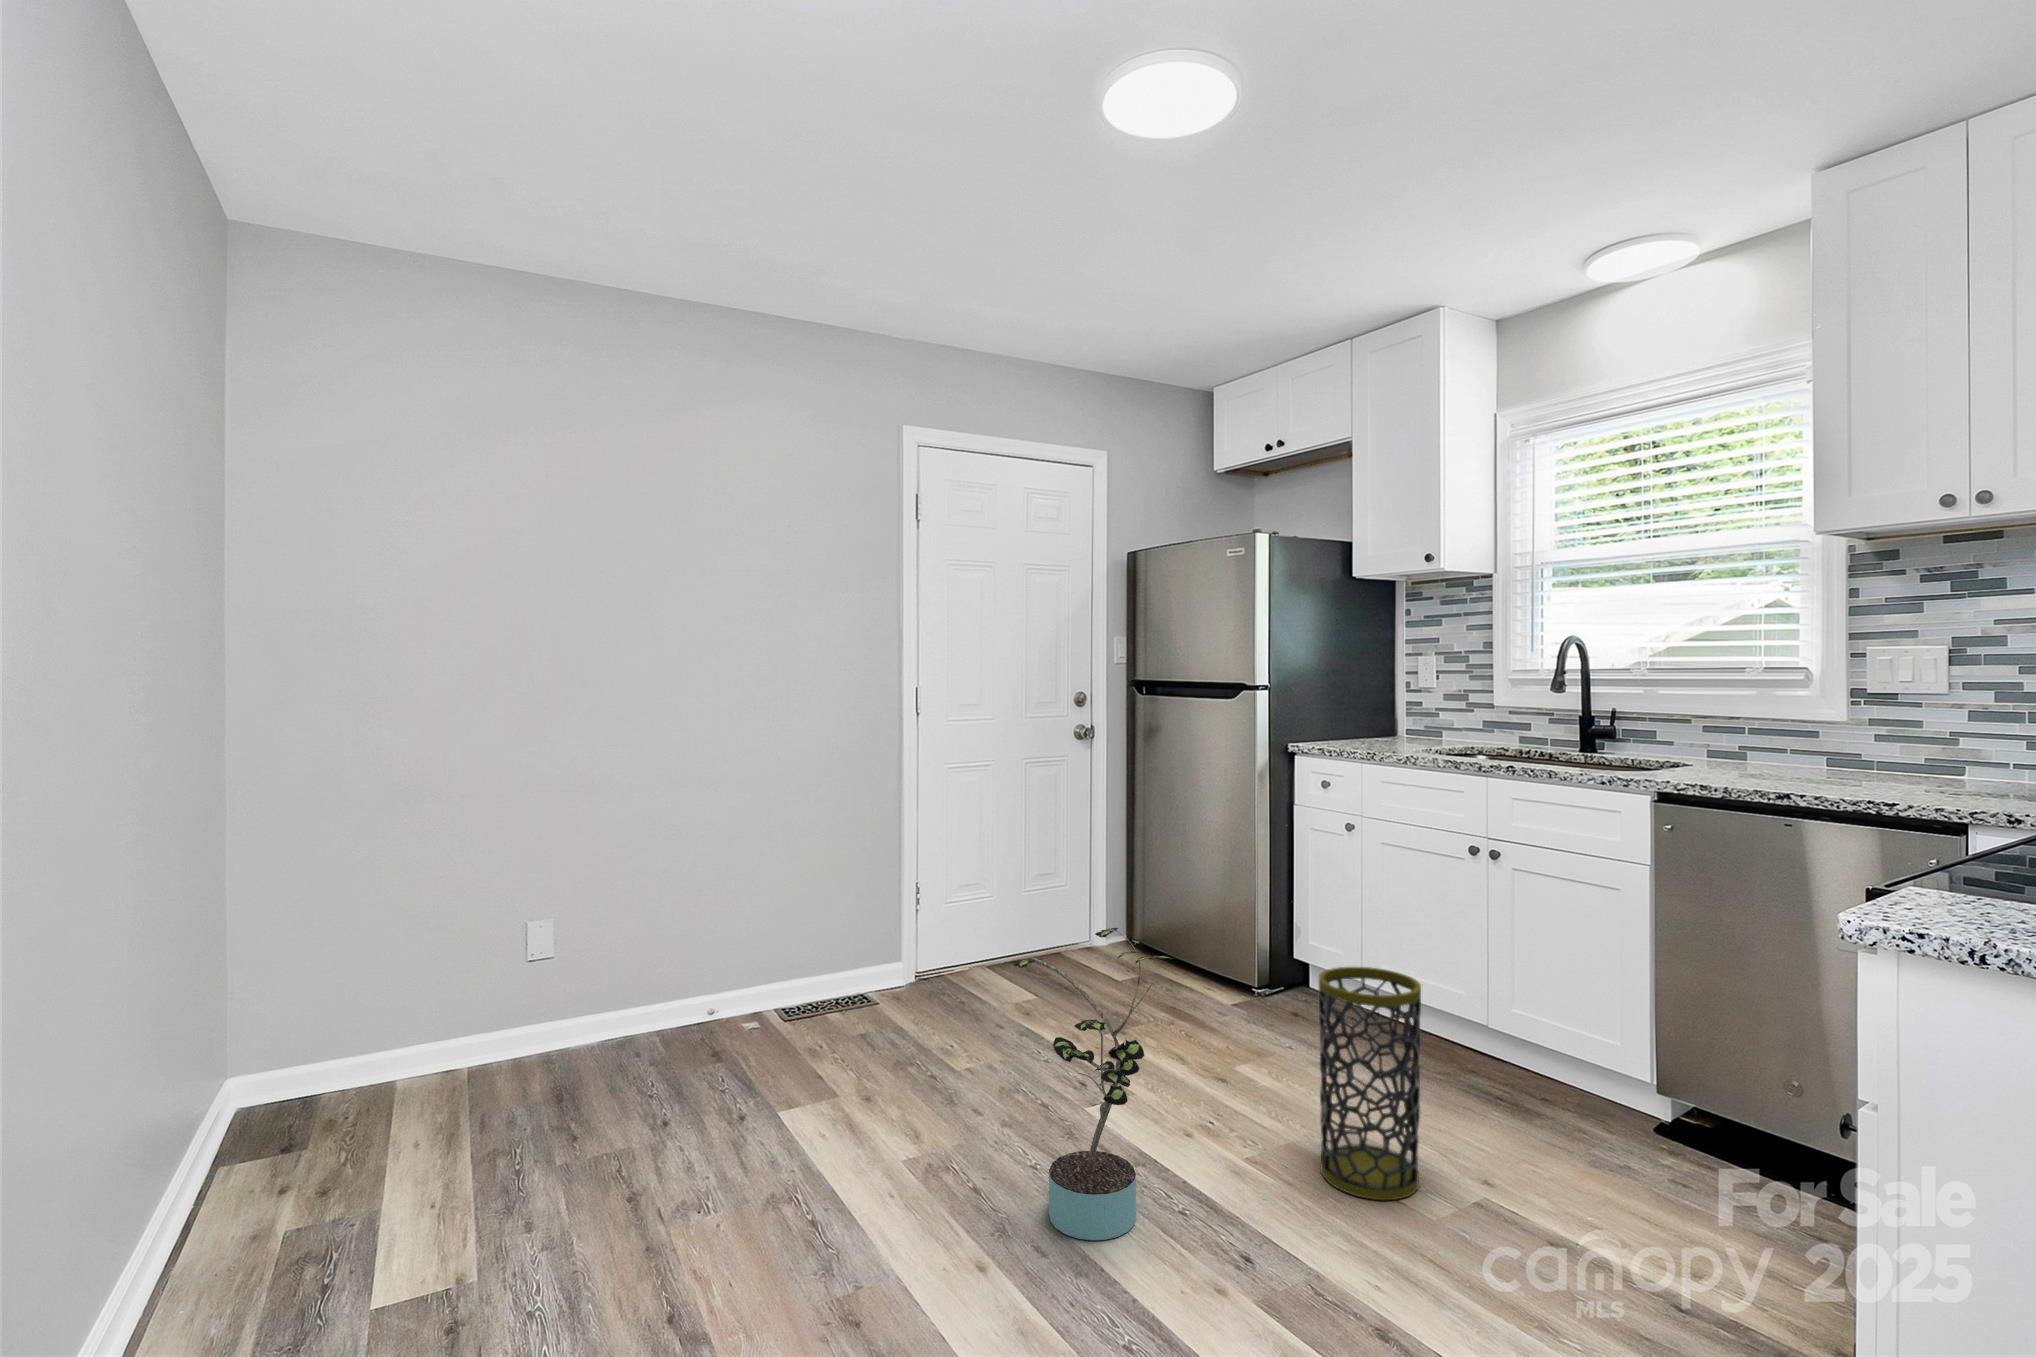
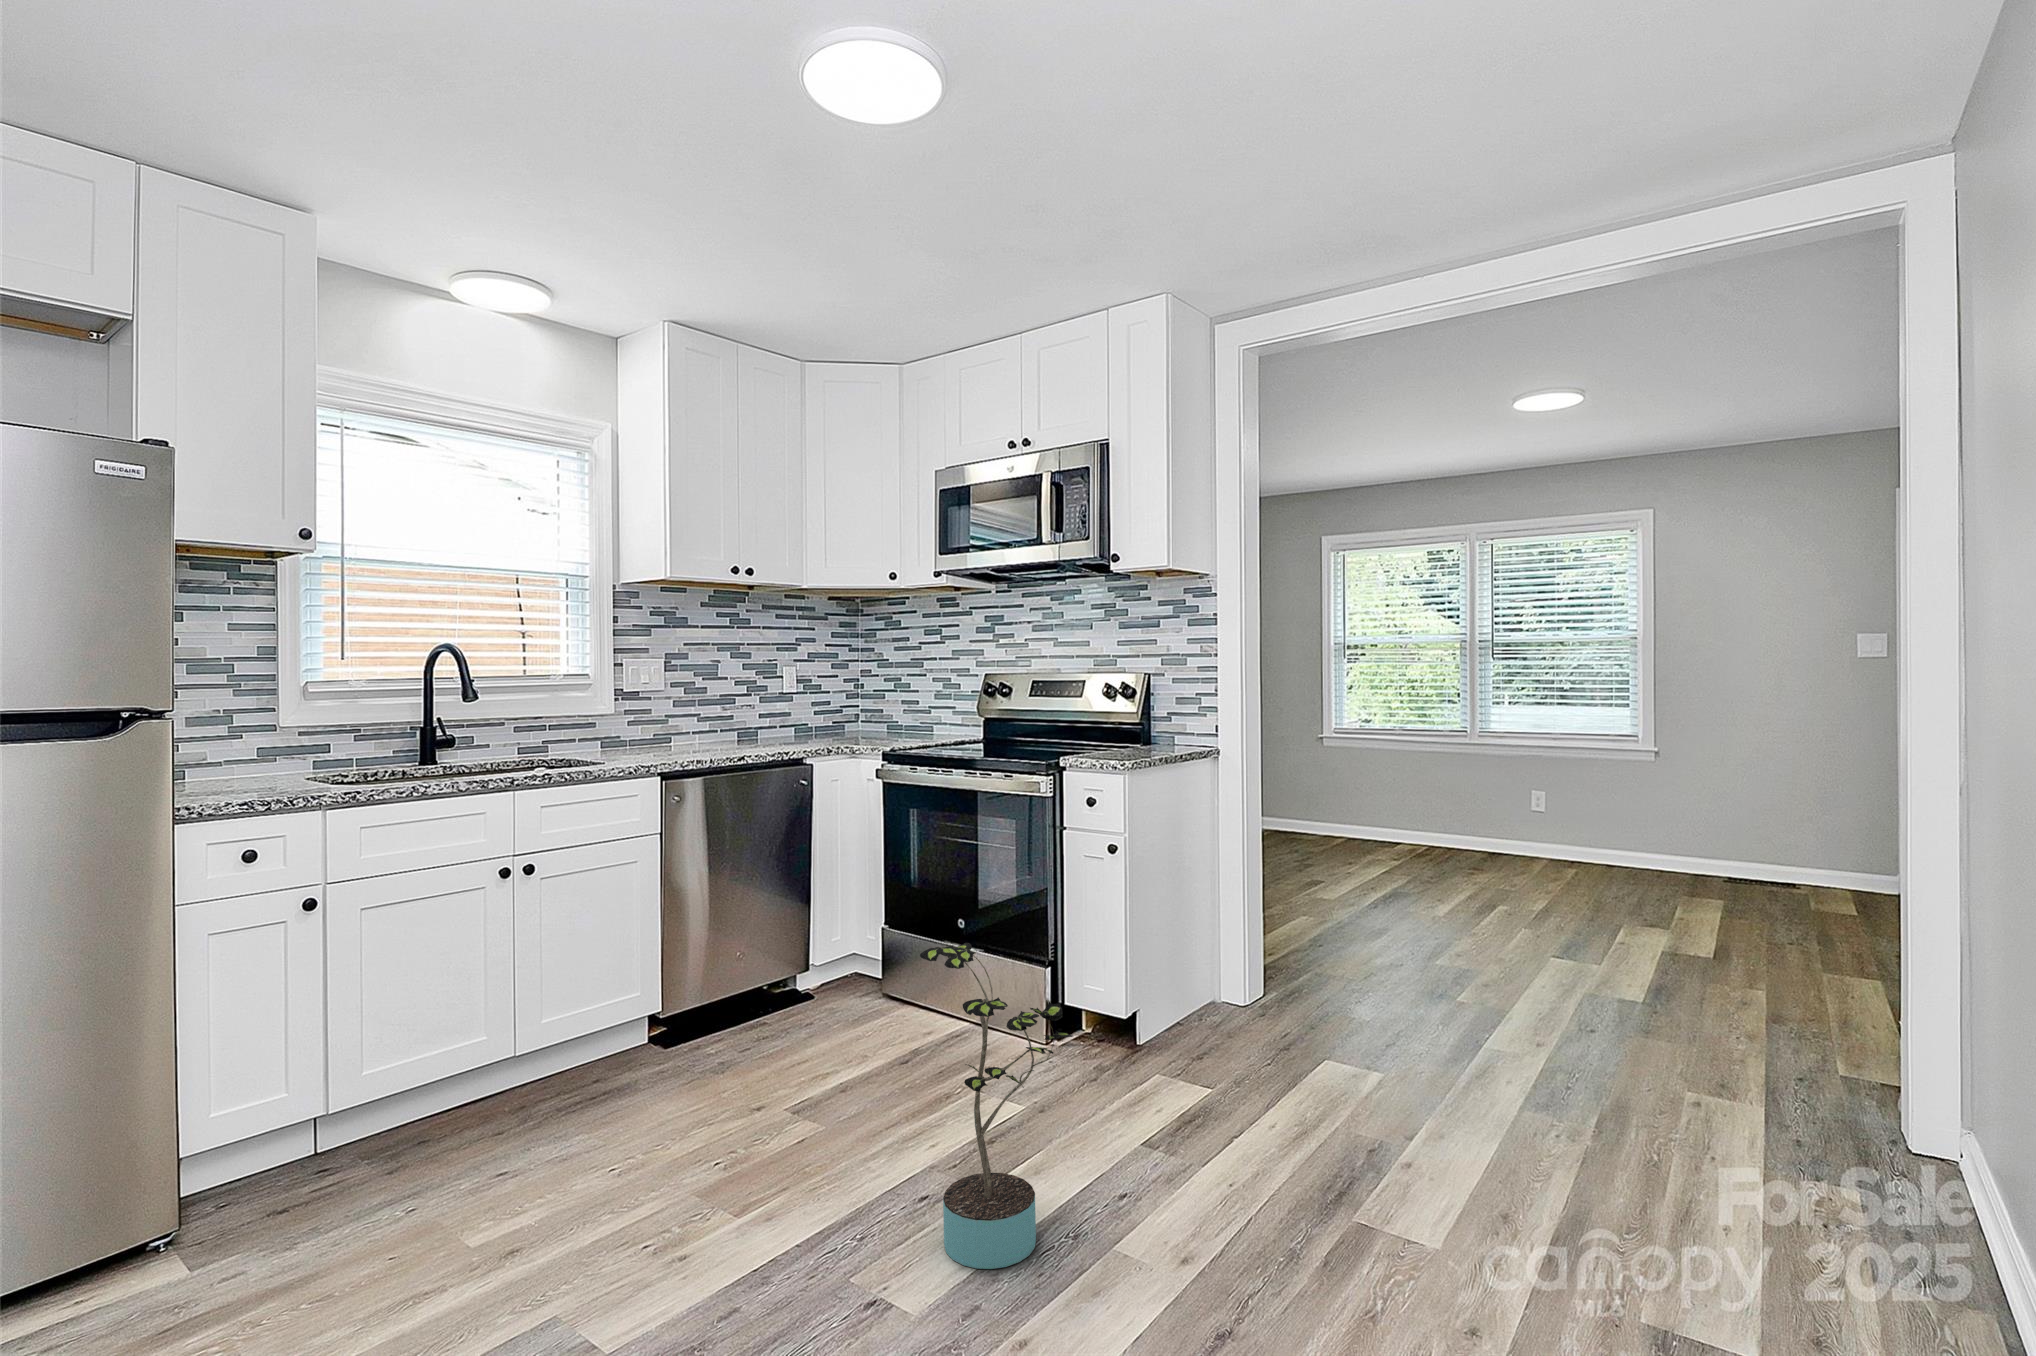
trash can: present [1319,967,1421,1200] -> none [774,942,866,1152]

